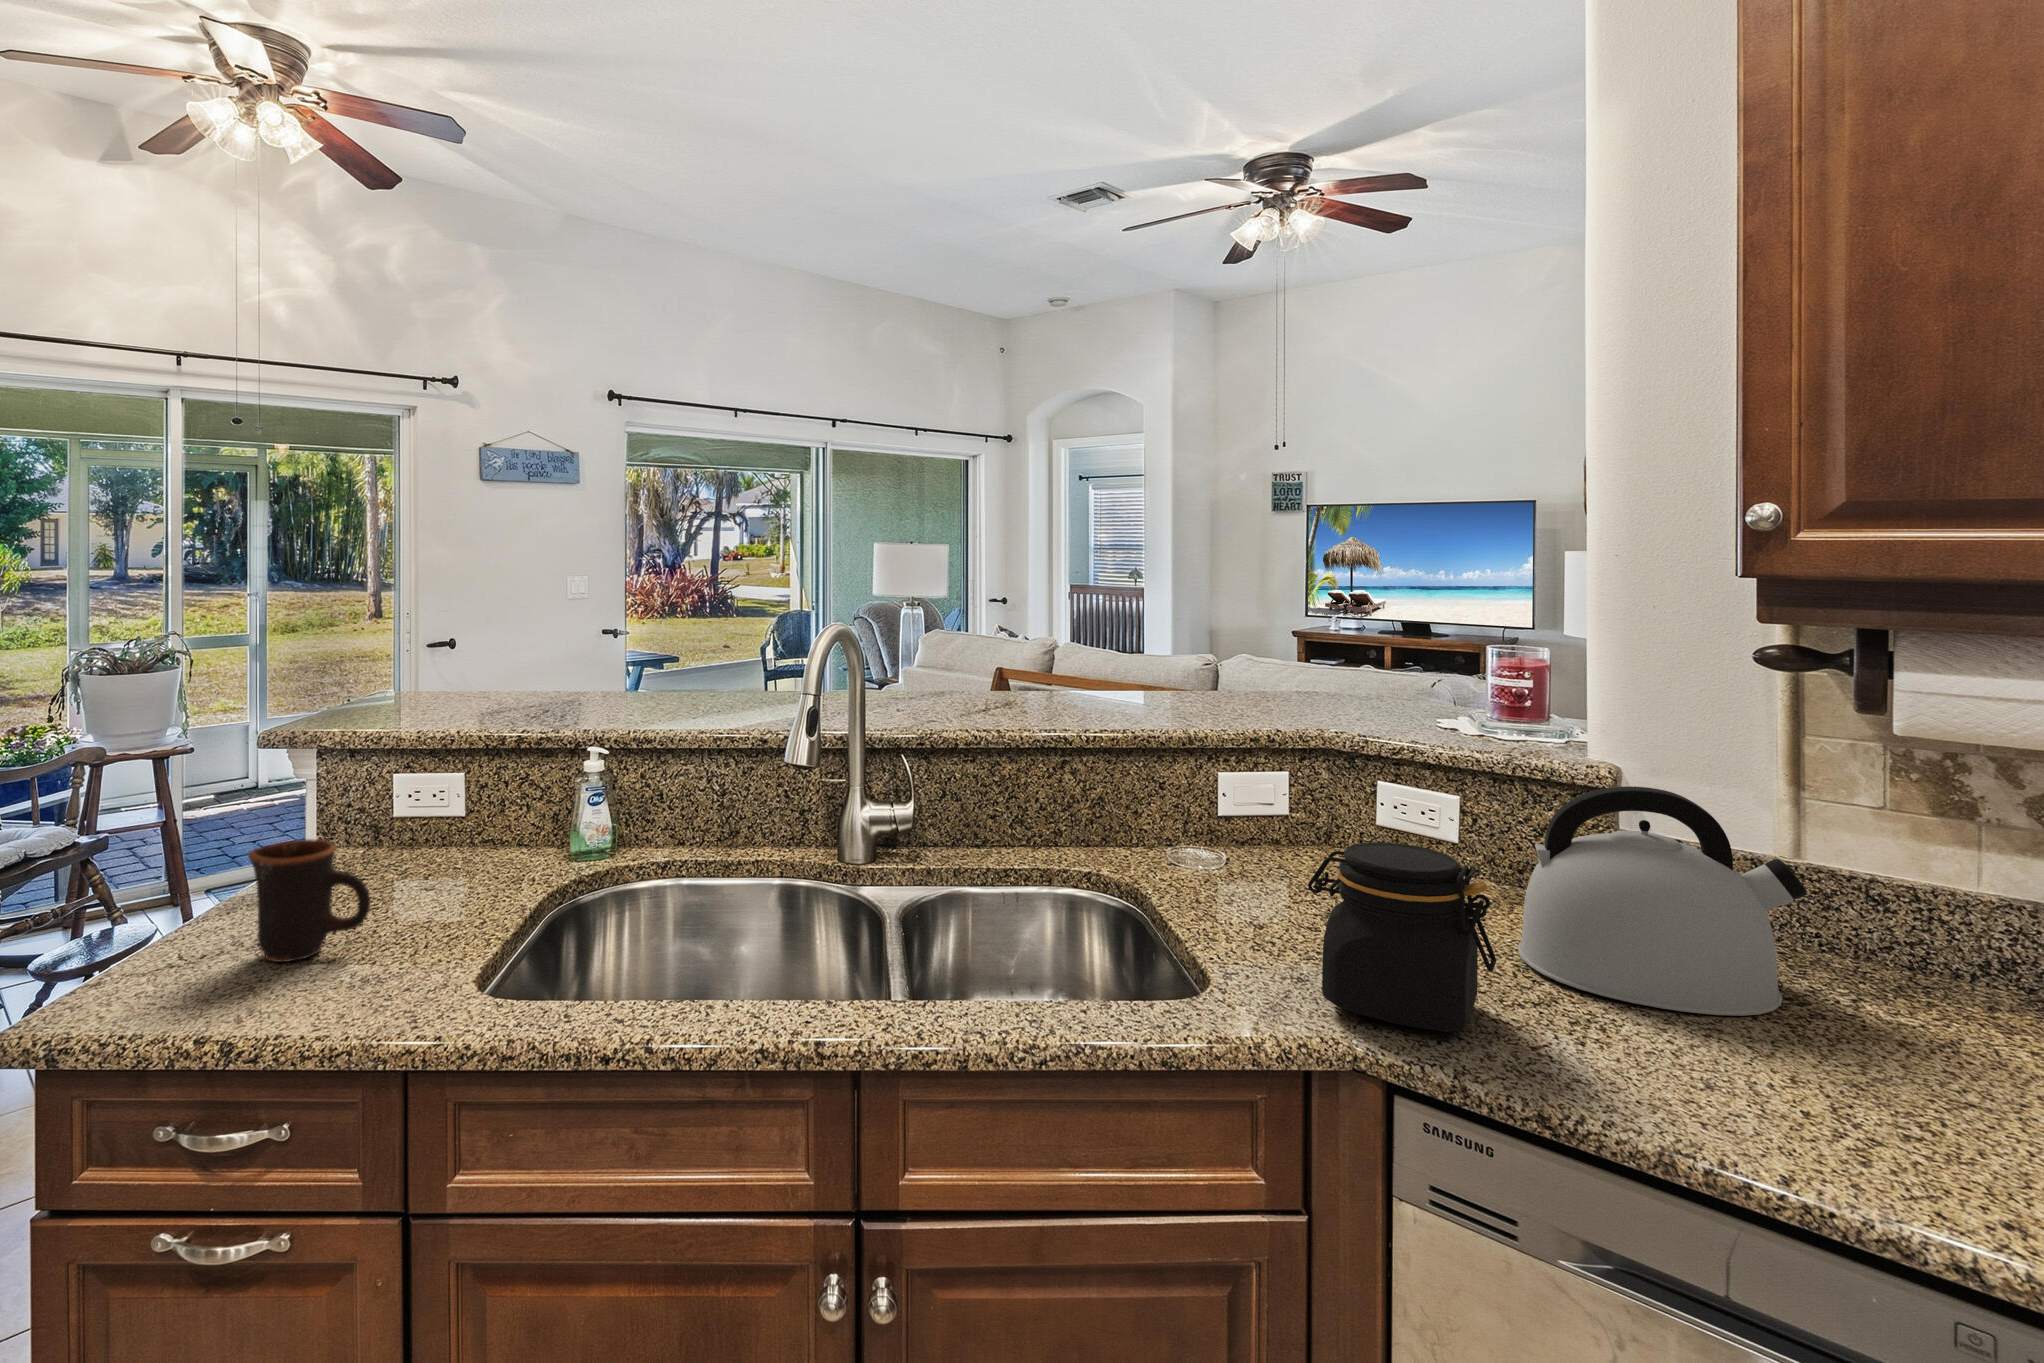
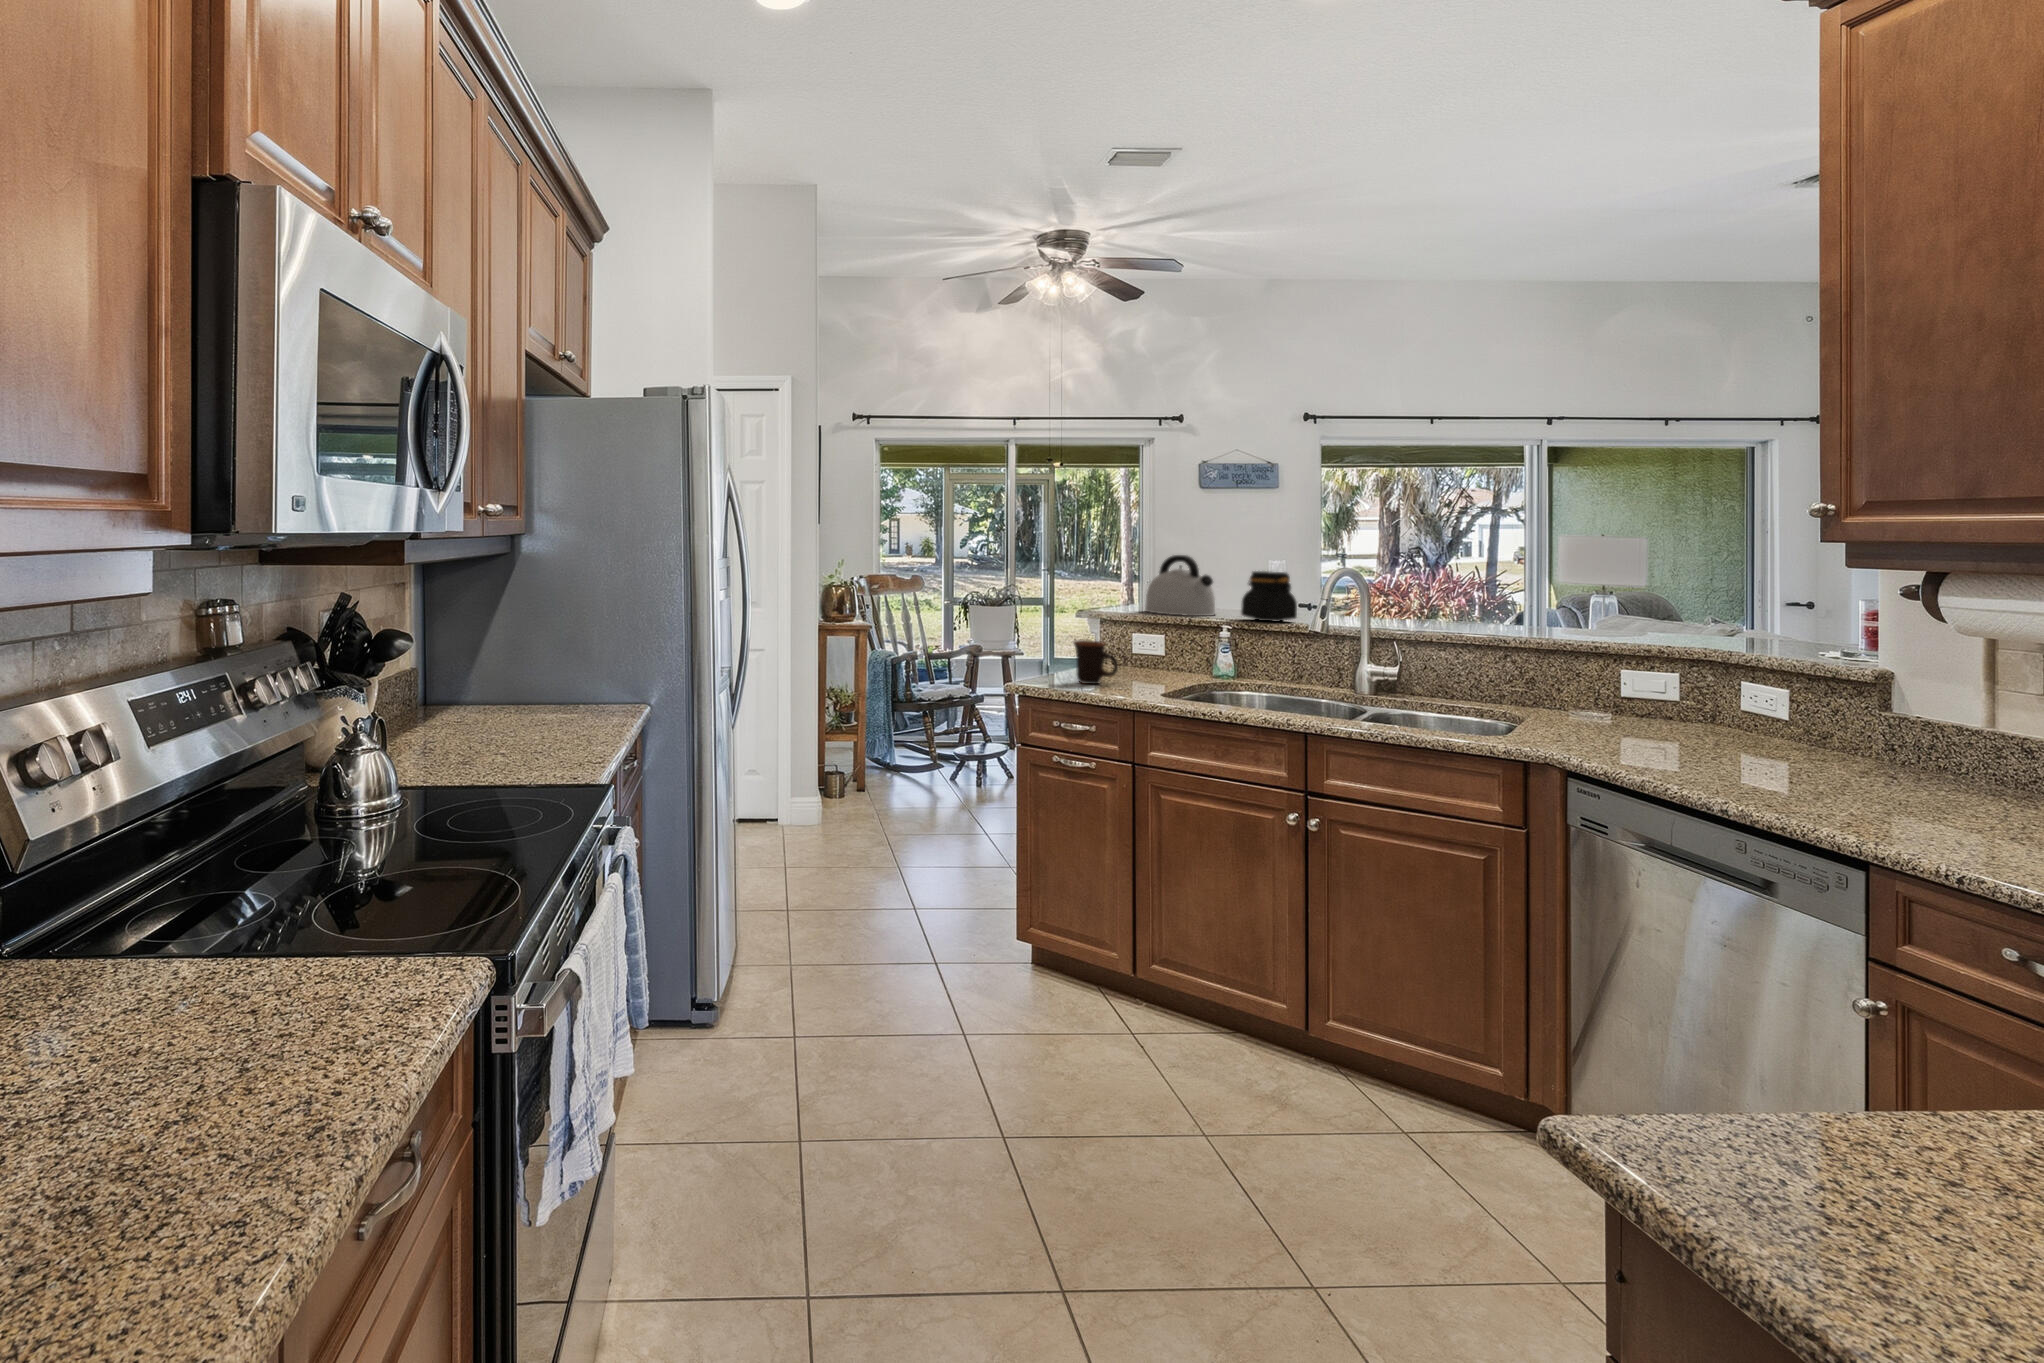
kettle: present [1518,786,1807,1016] -> present [1145,555,1215,616]
jar: present [1308,842,1496,1032] -> present [1241,571,1297,622]

